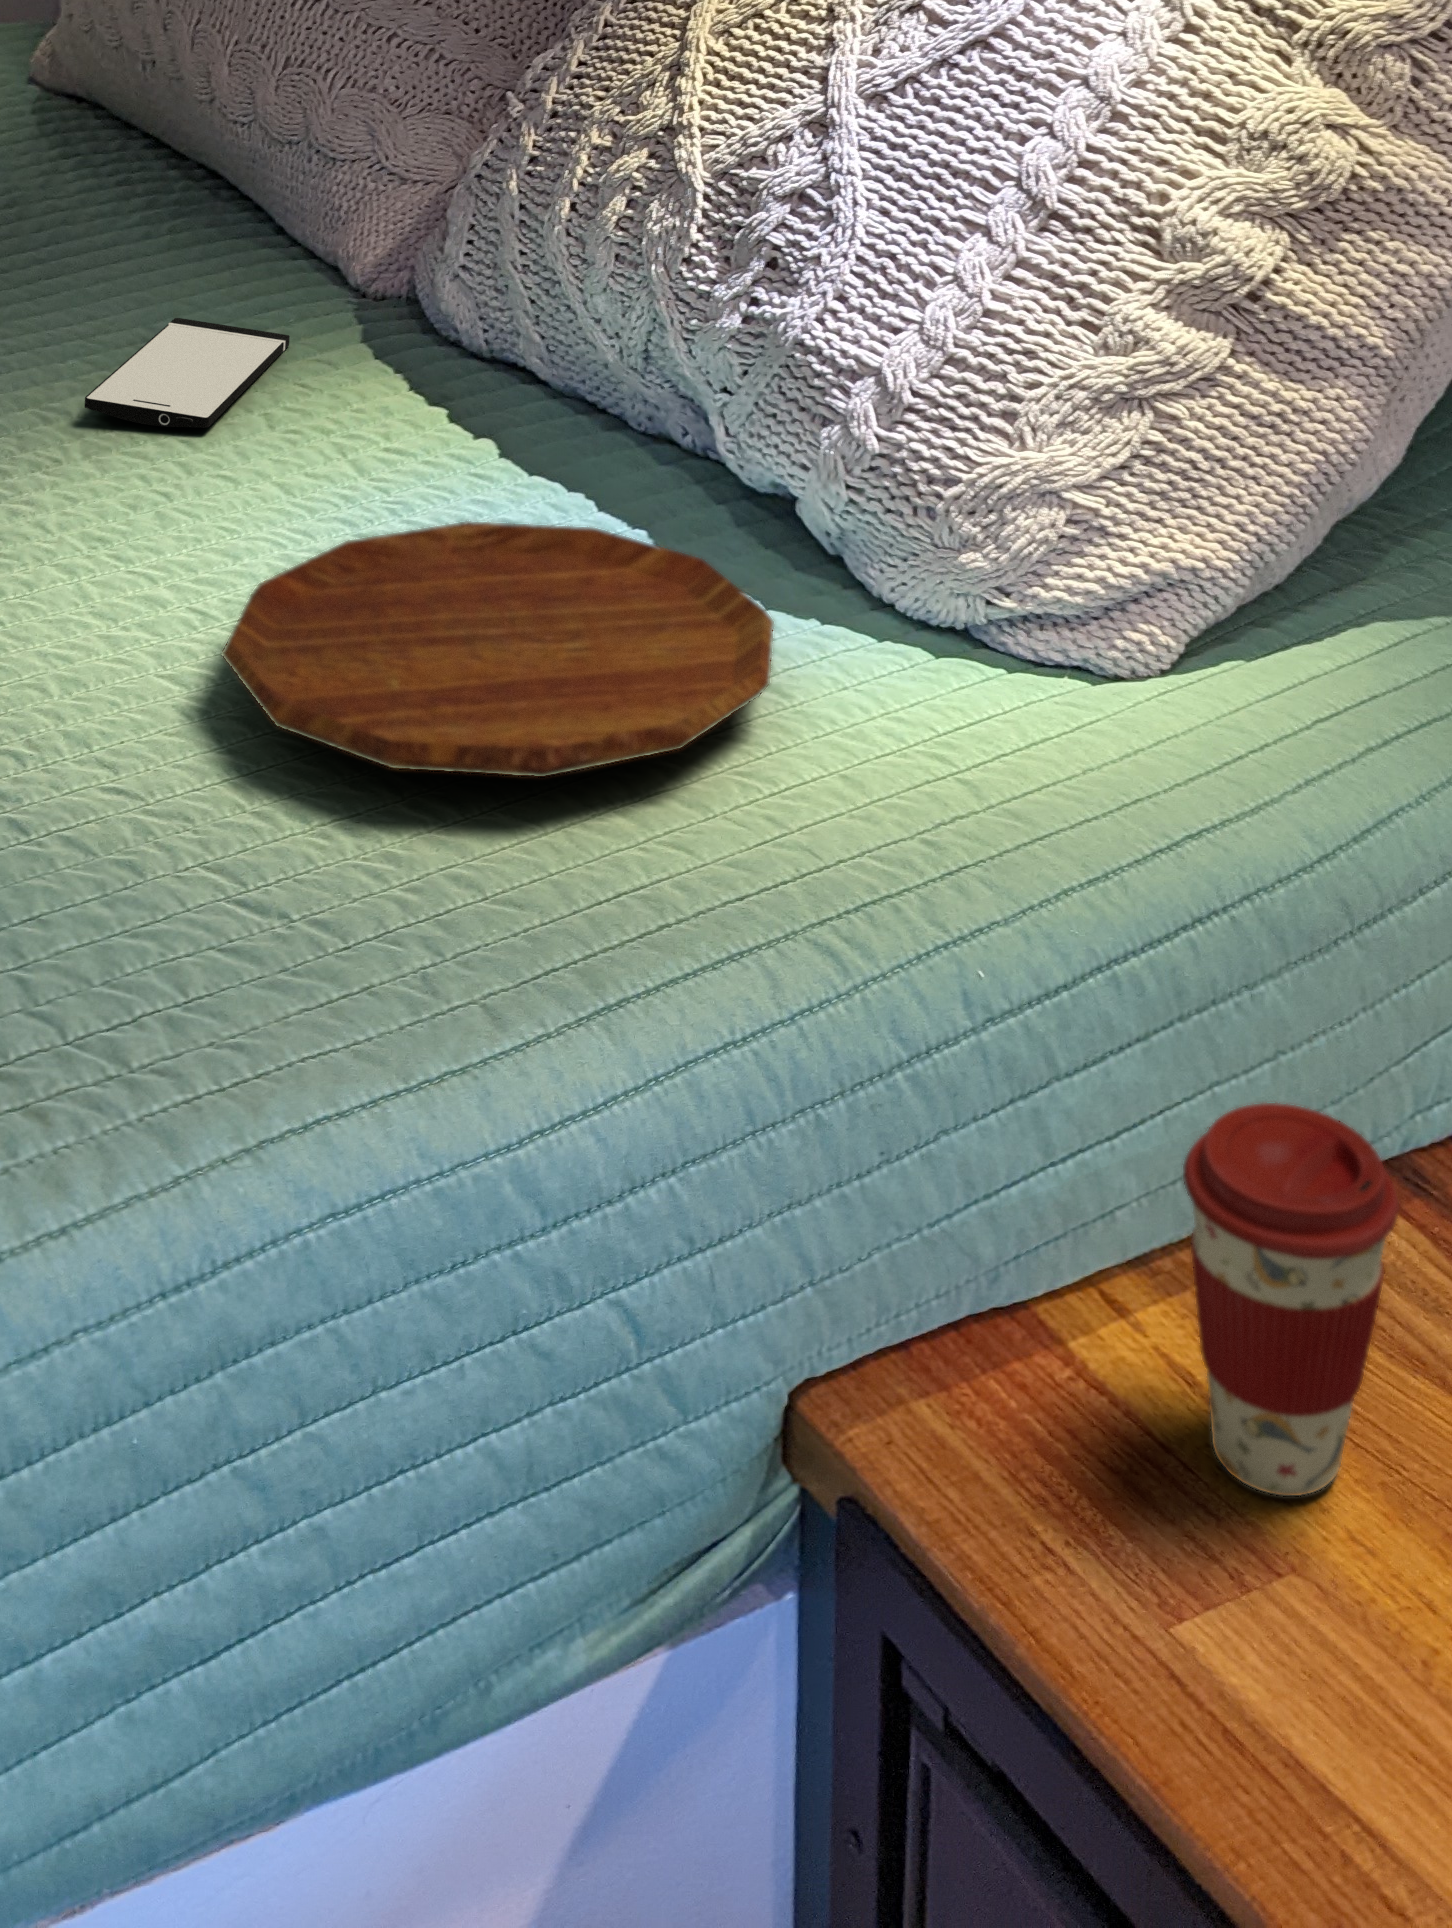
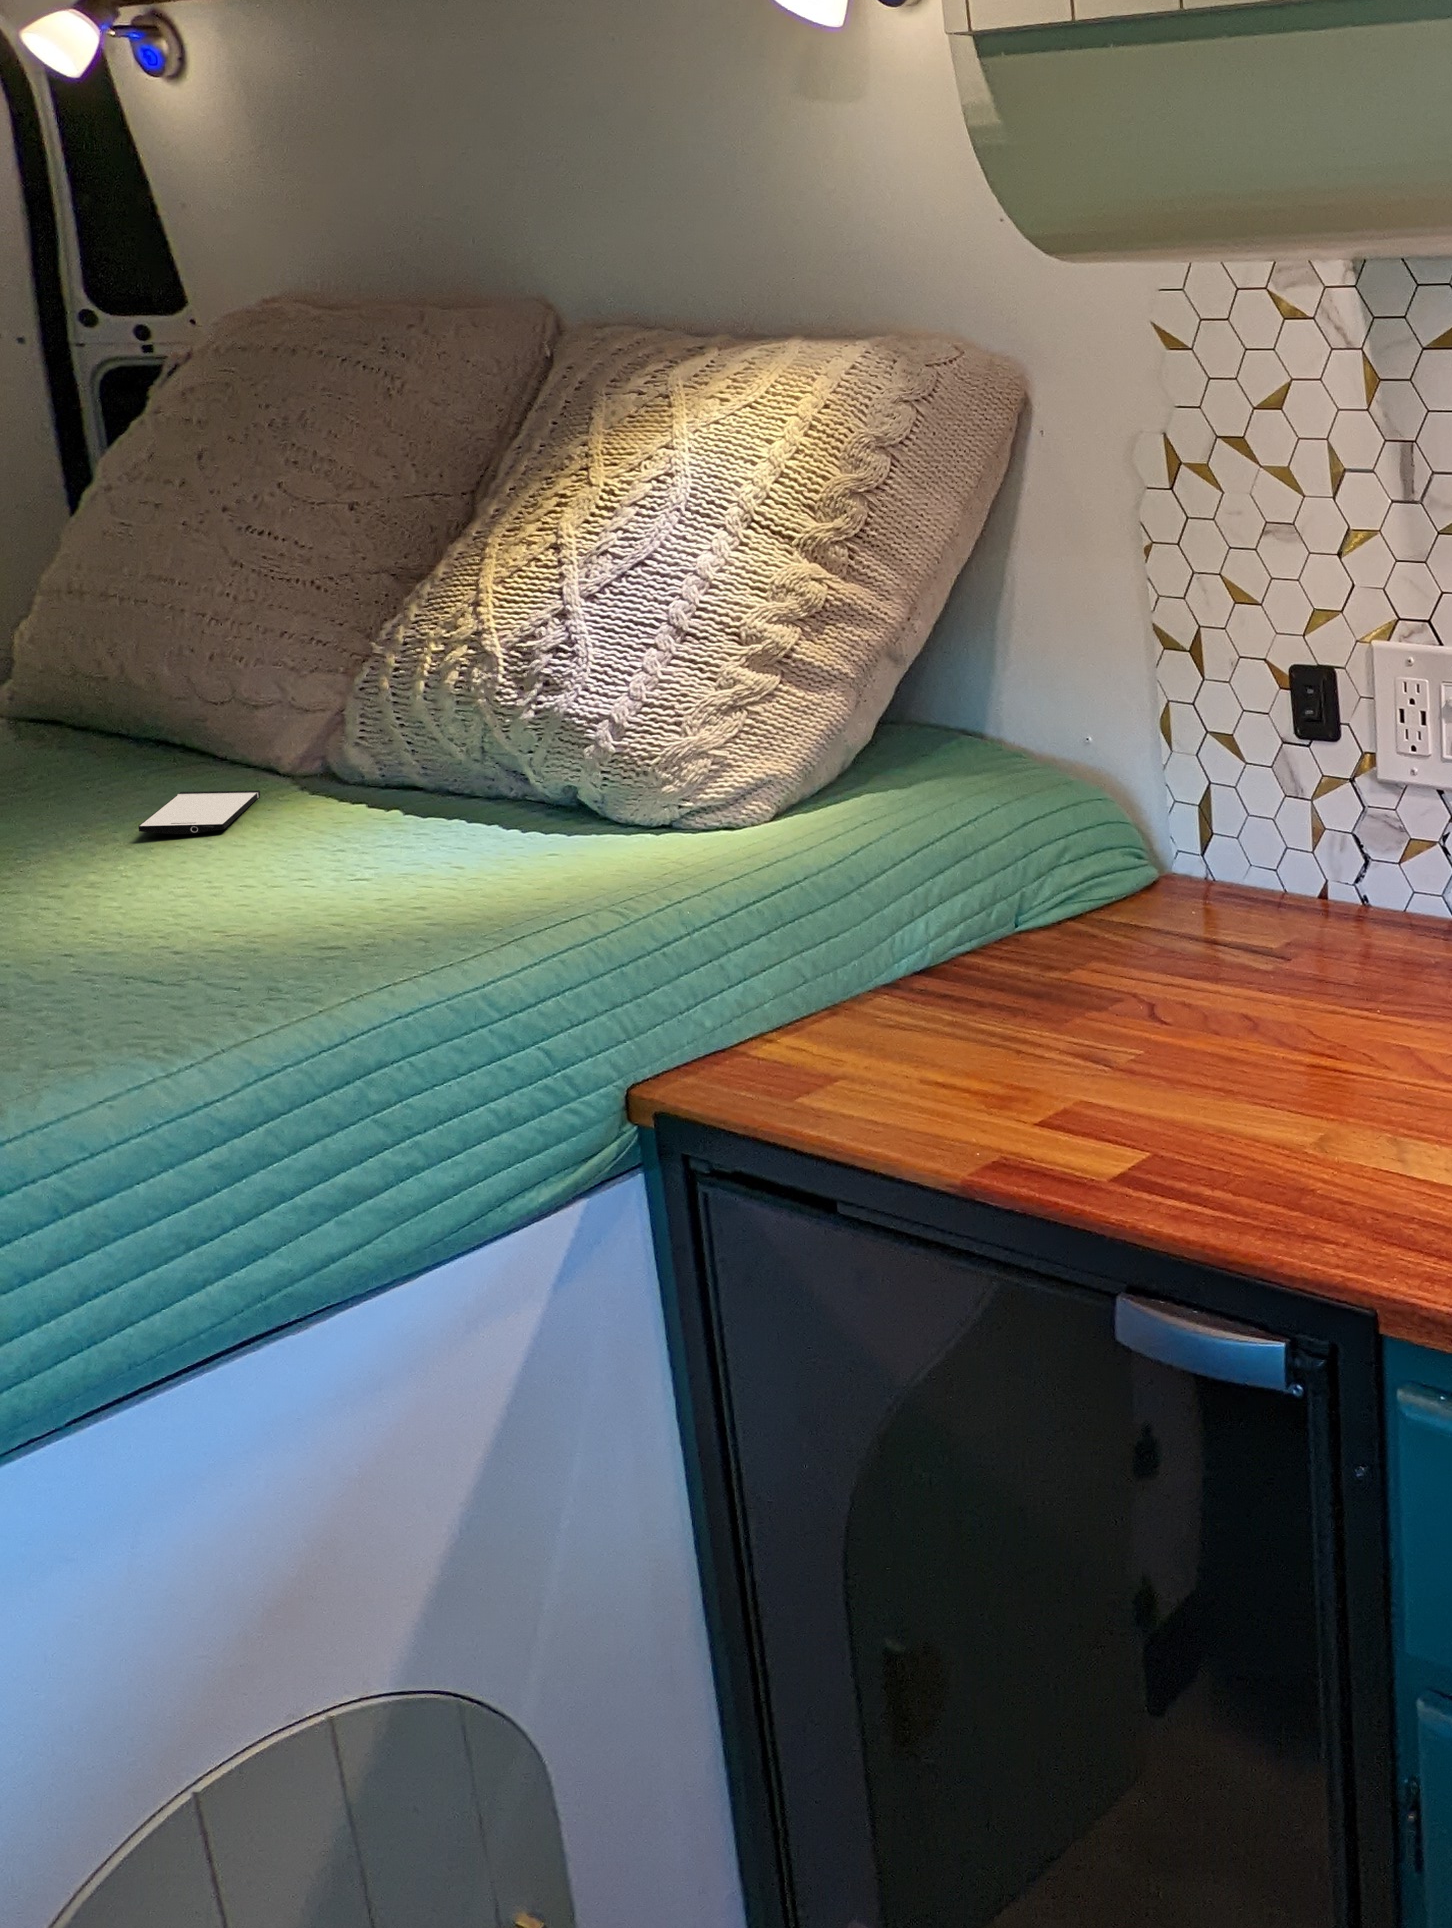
tray: present [222,521,773,777] -> none [277,819,578,906]
coffee cup: present [1183,1103,1399,1496] -> none [786,934,873,1076]

